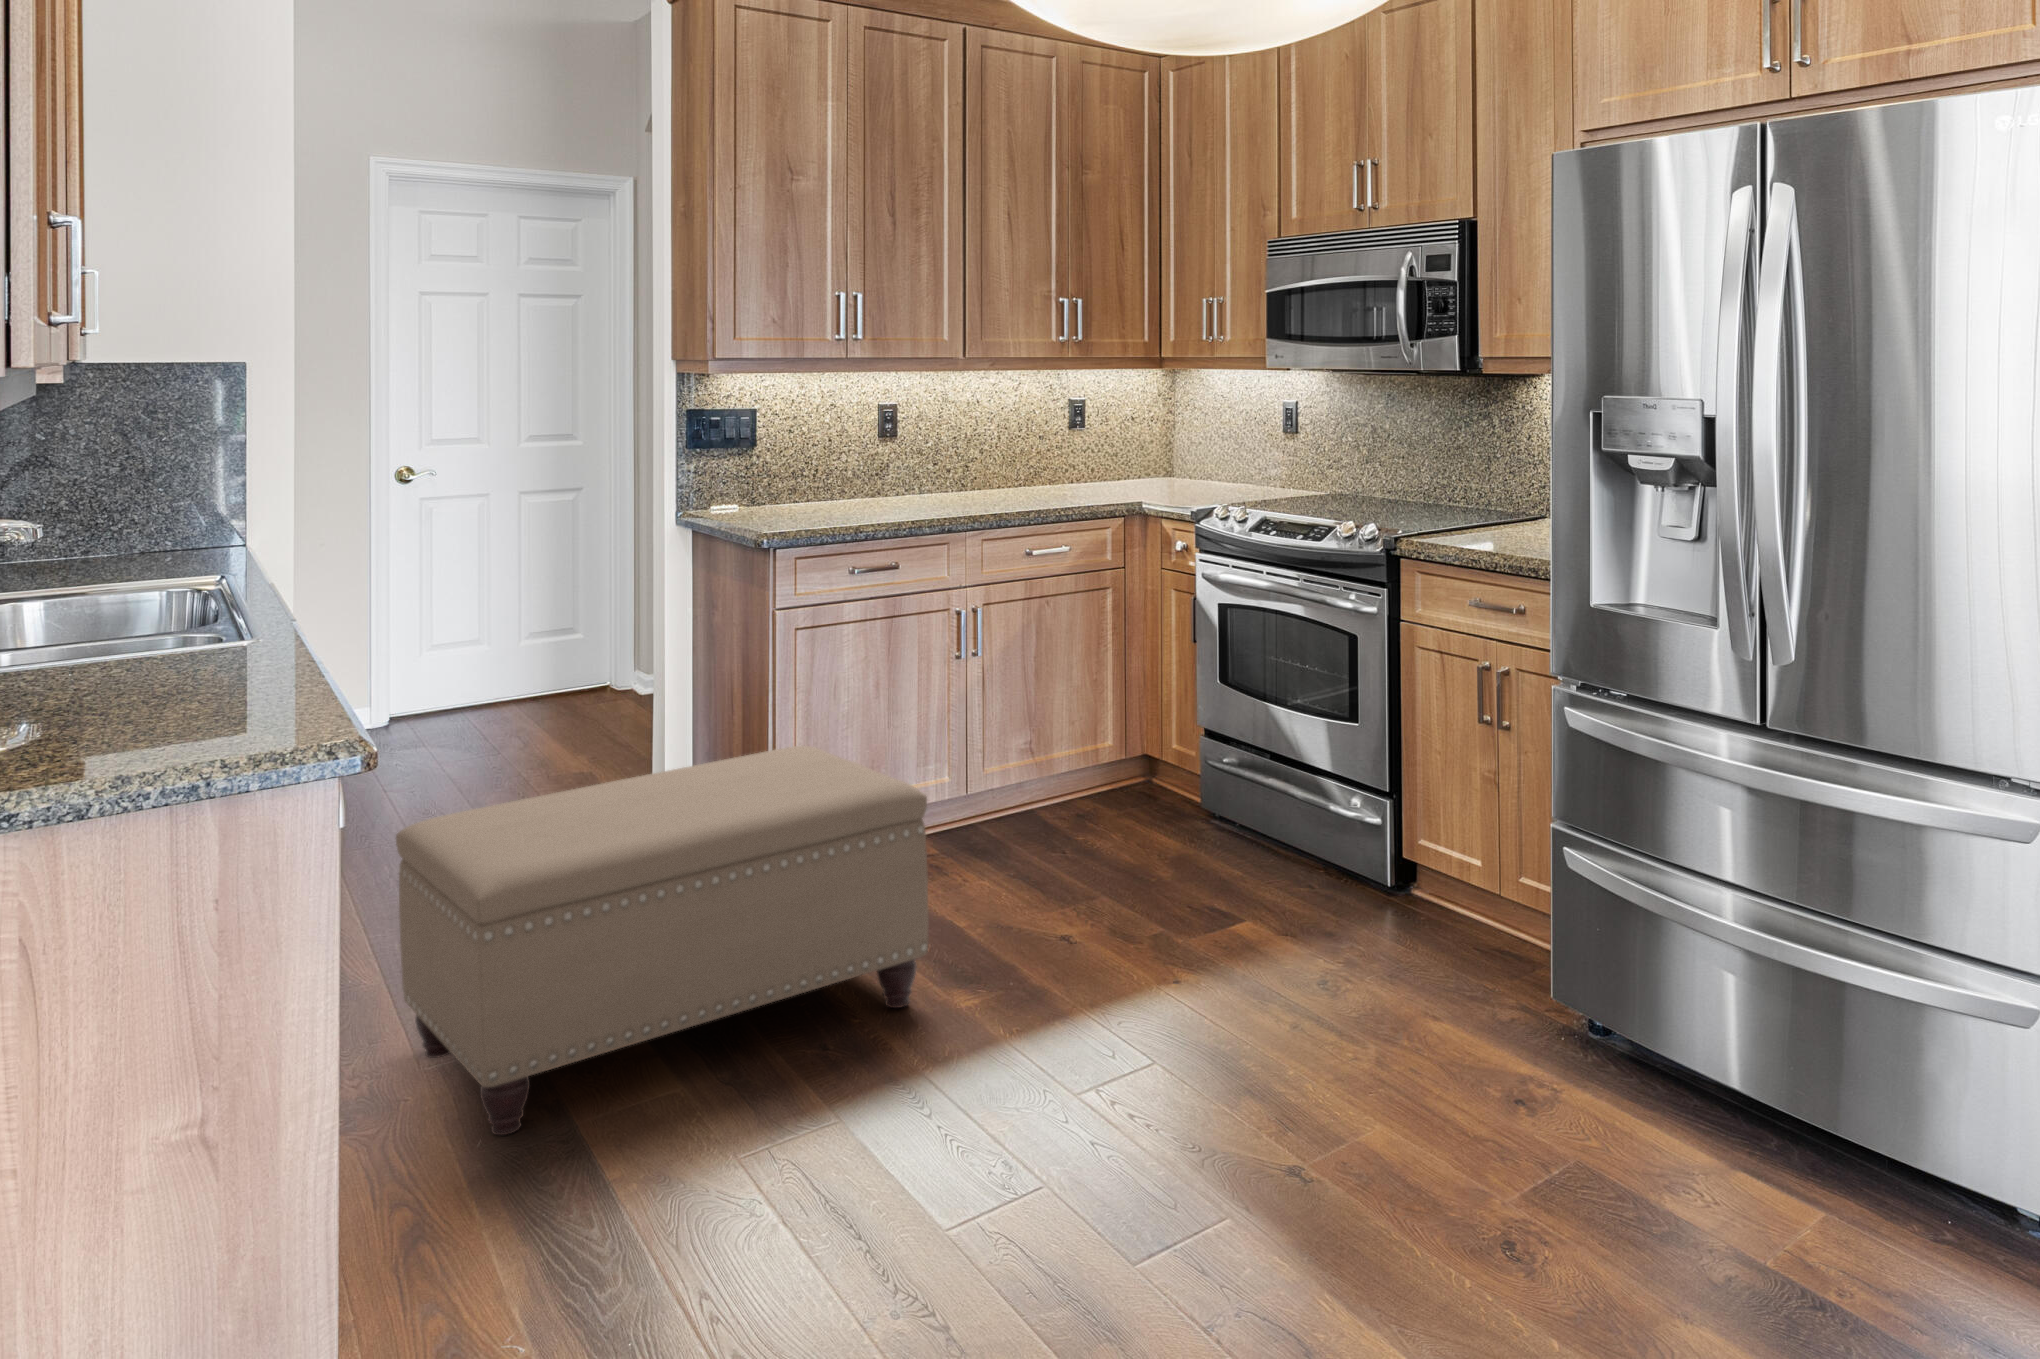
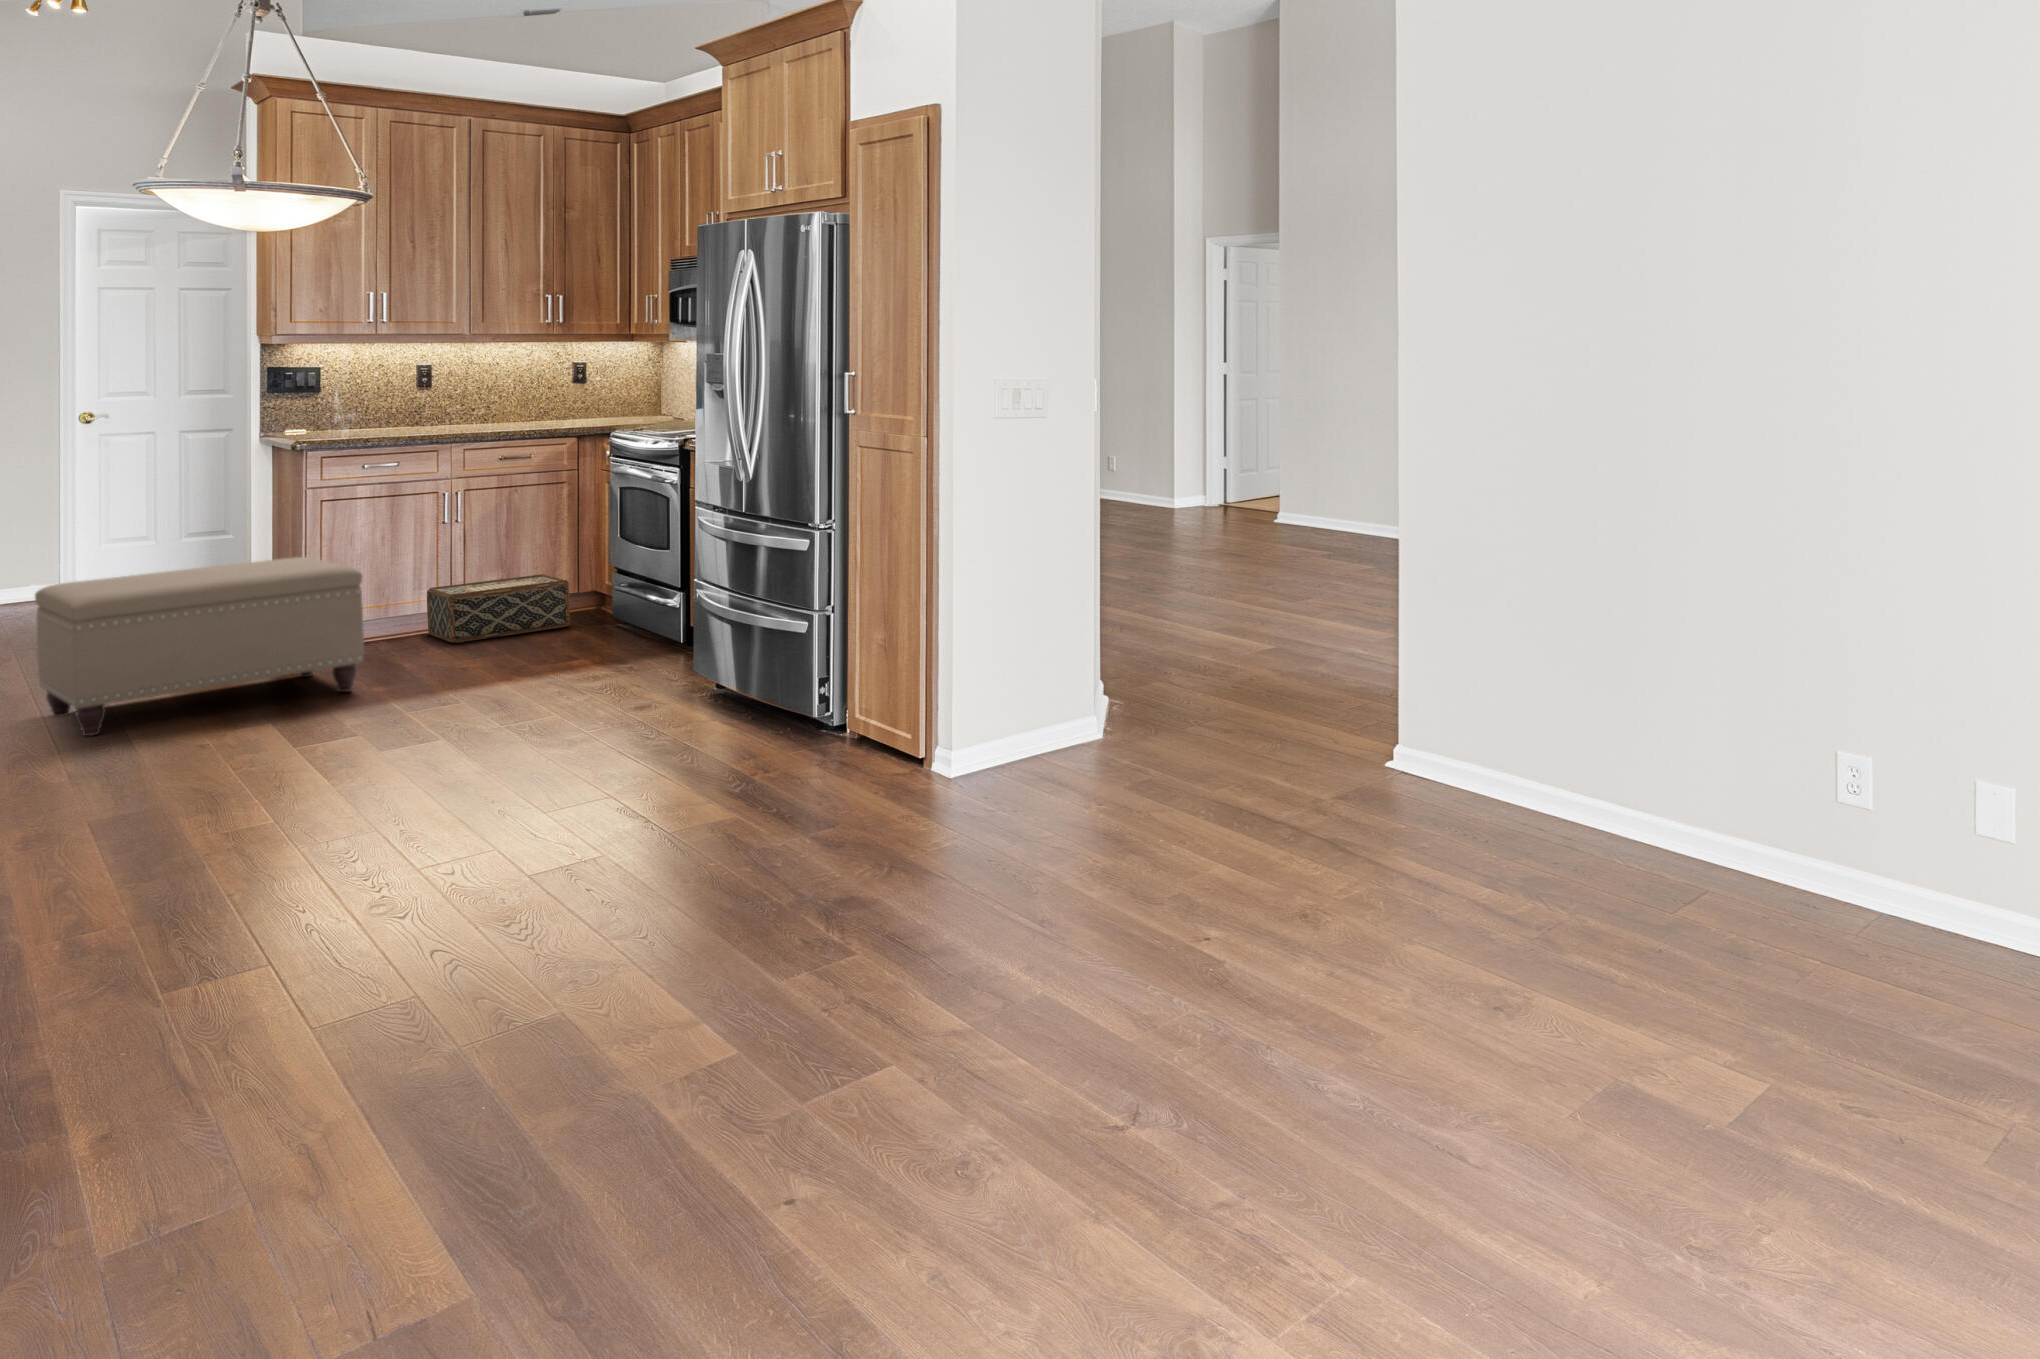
woven basket: none [938,735,1151,864] -> present [427,574,570,643]

